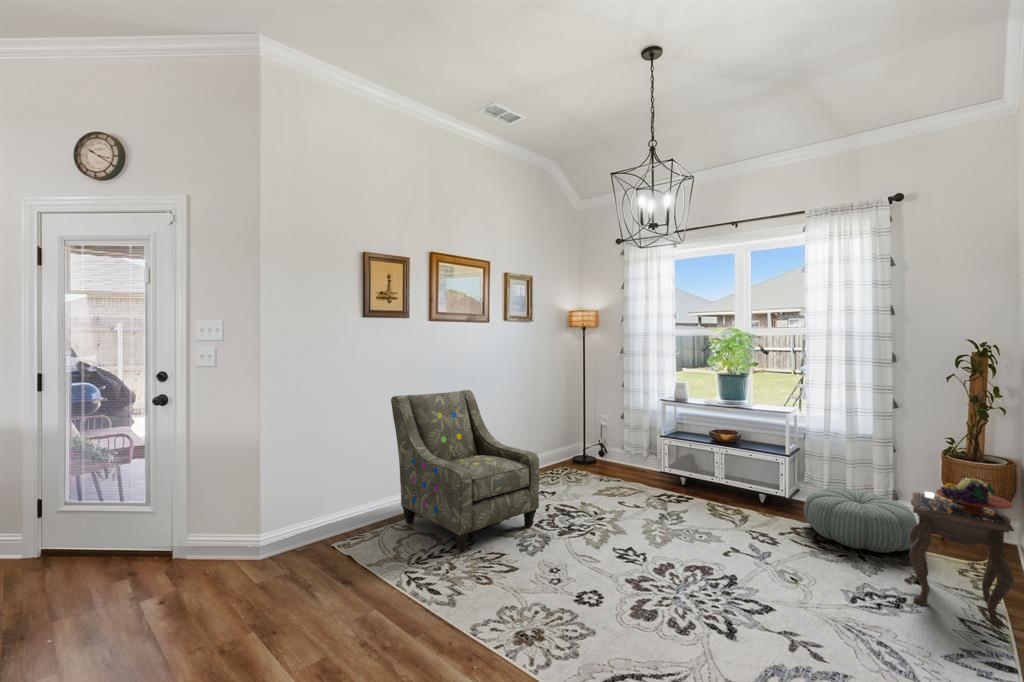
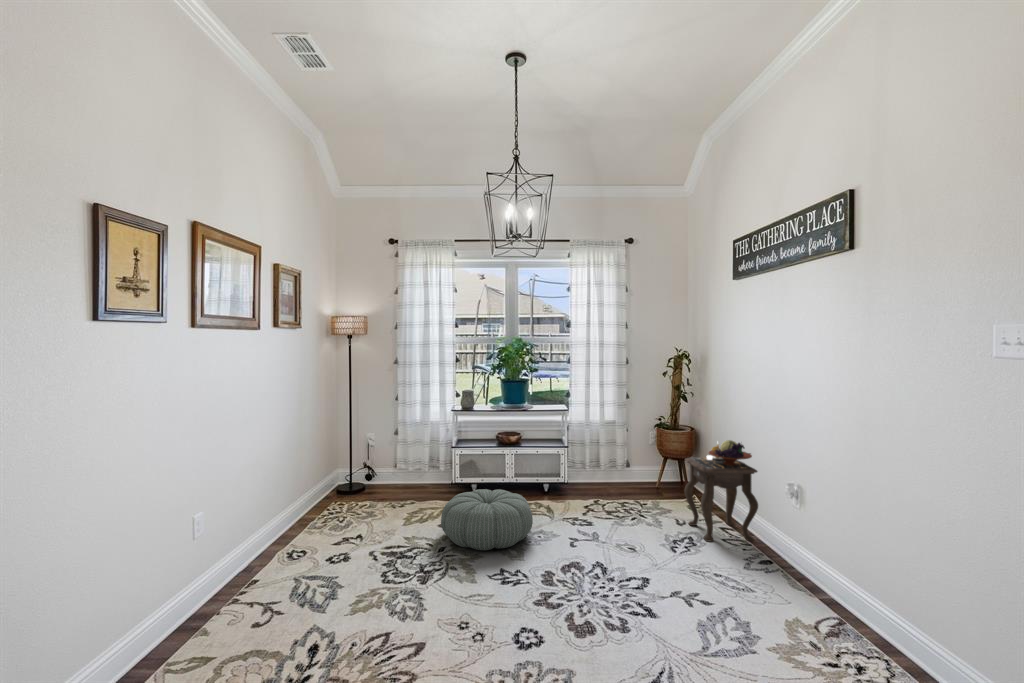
armchair: present [391,390,539,552] -> none [148,425,389,657]
pouf: present [804,489,917,553] -> present [441,489,533,550]

